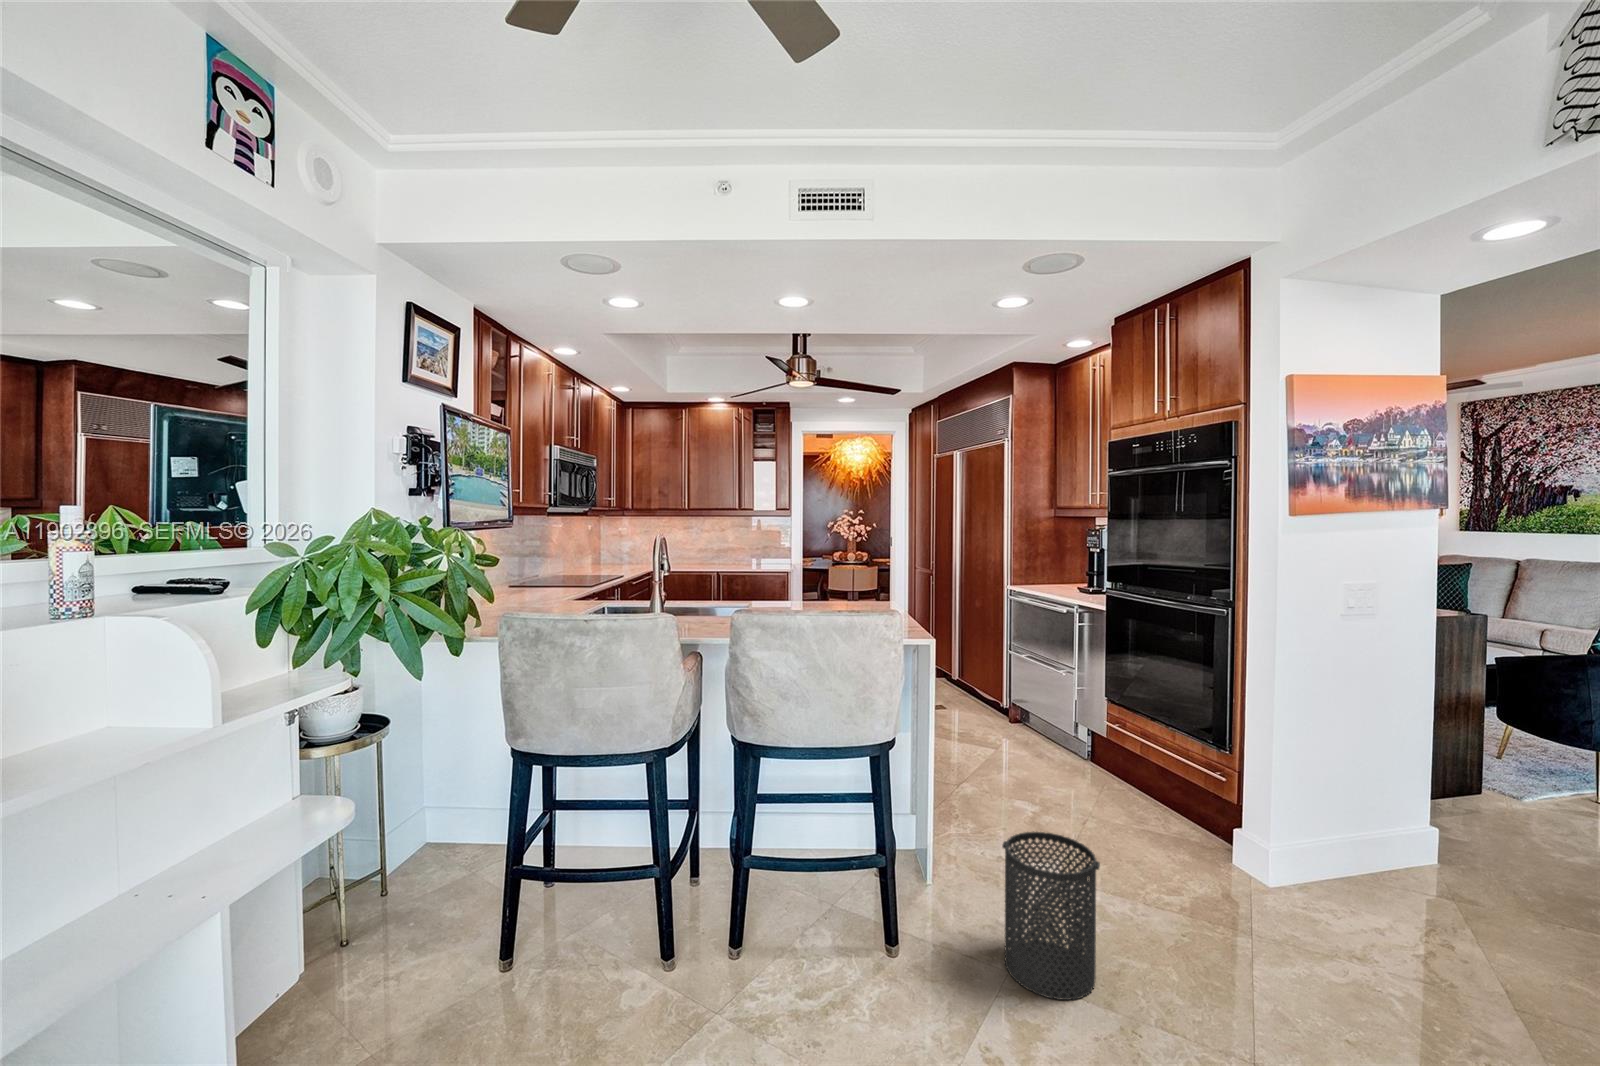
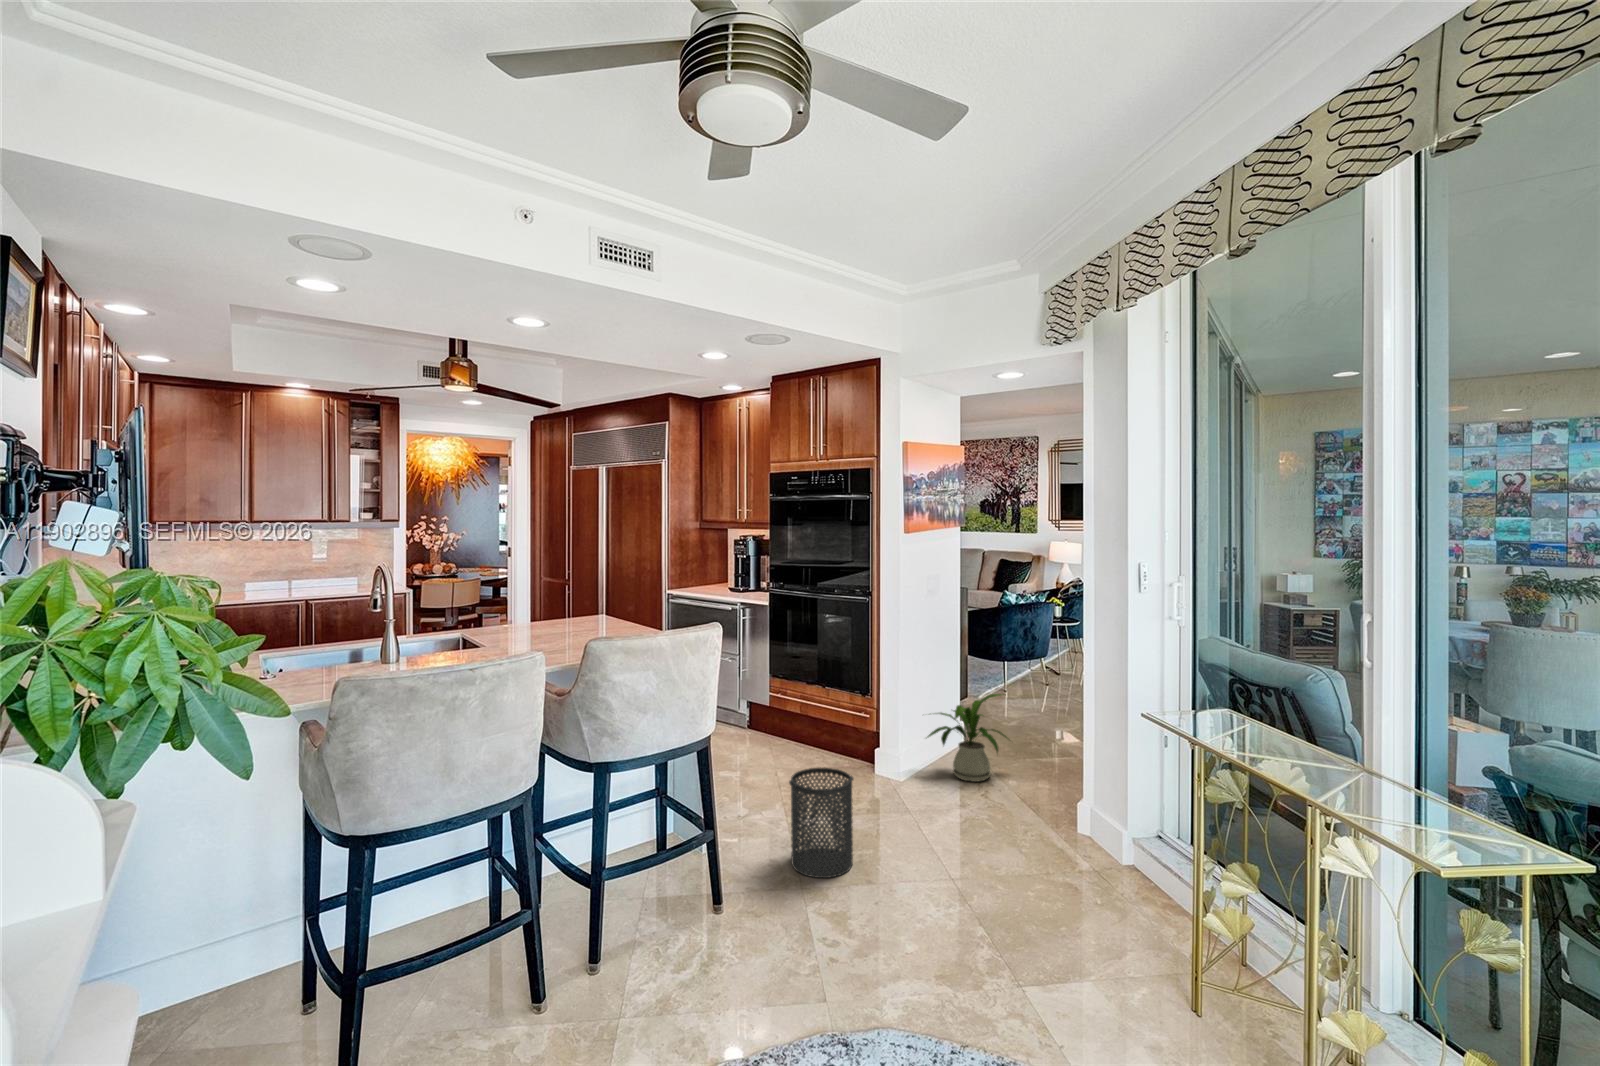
house plant: none [1315,799,1525,942] -> present [927,694,1007,782]

